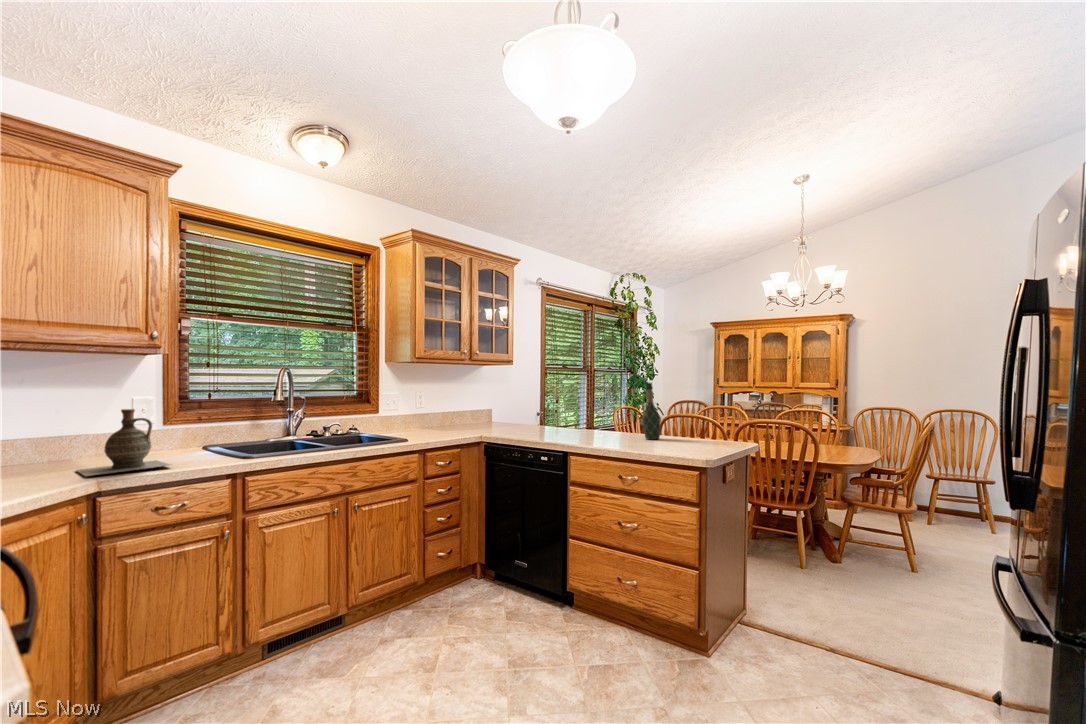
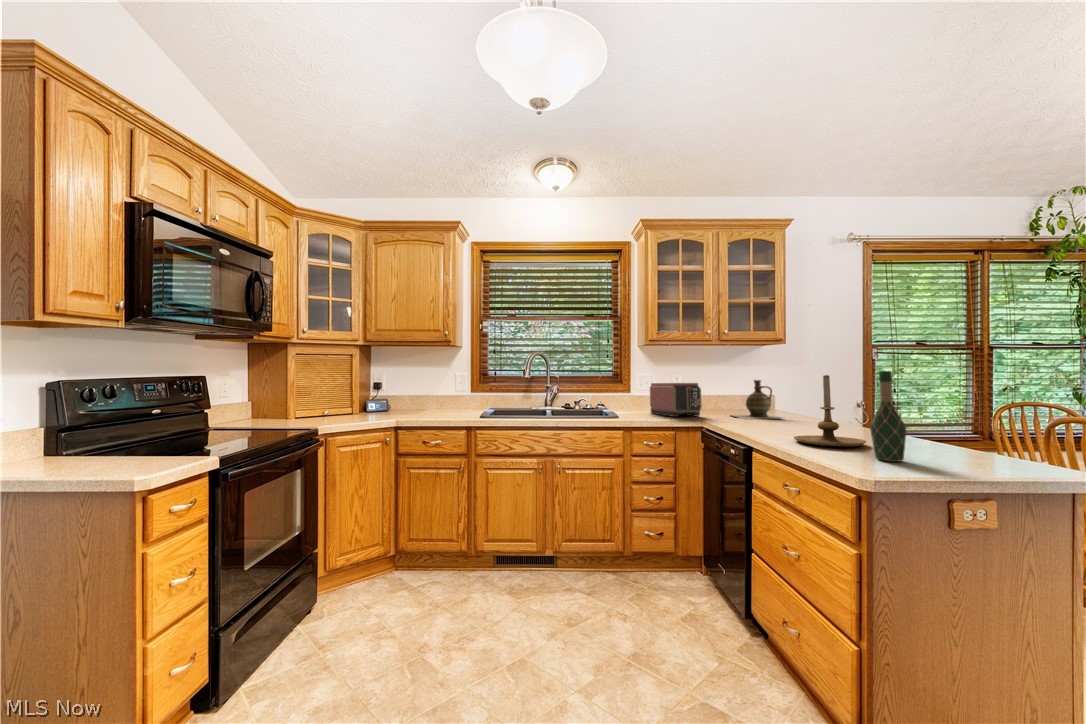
candle holder: none [582,386,626,437] -> present [794,375,867,446]
toaster: none [413,399,470,434] -> present [650,383,702,417]
ceramic jug: present [76,409,170,476] -> present [732,380,783,419]

